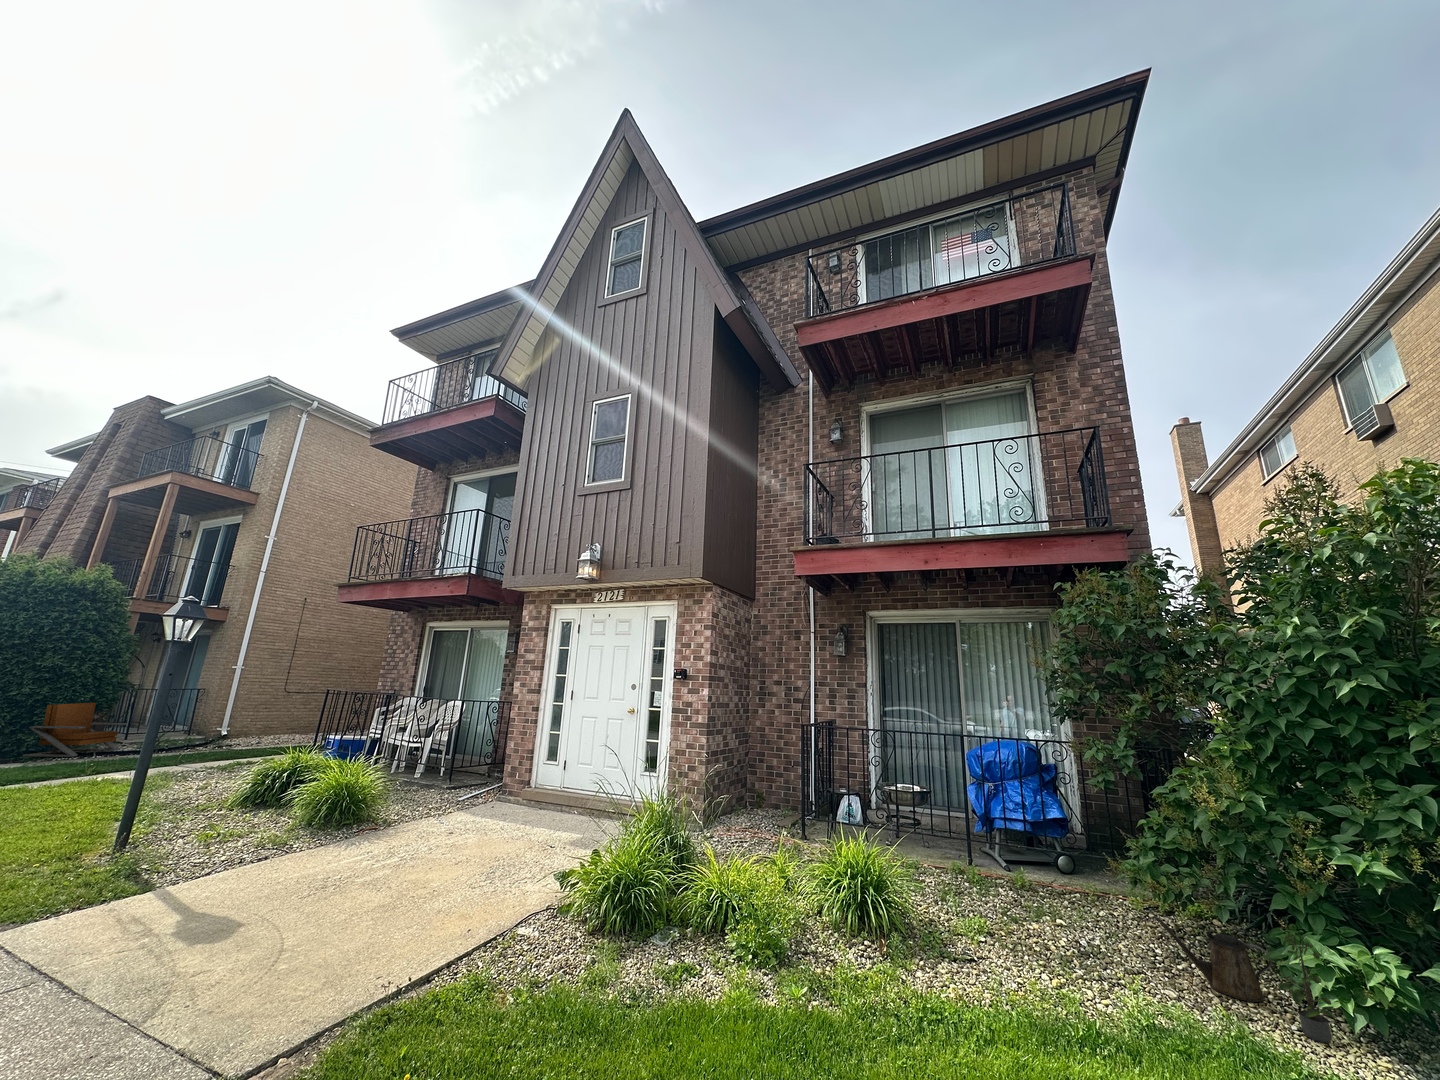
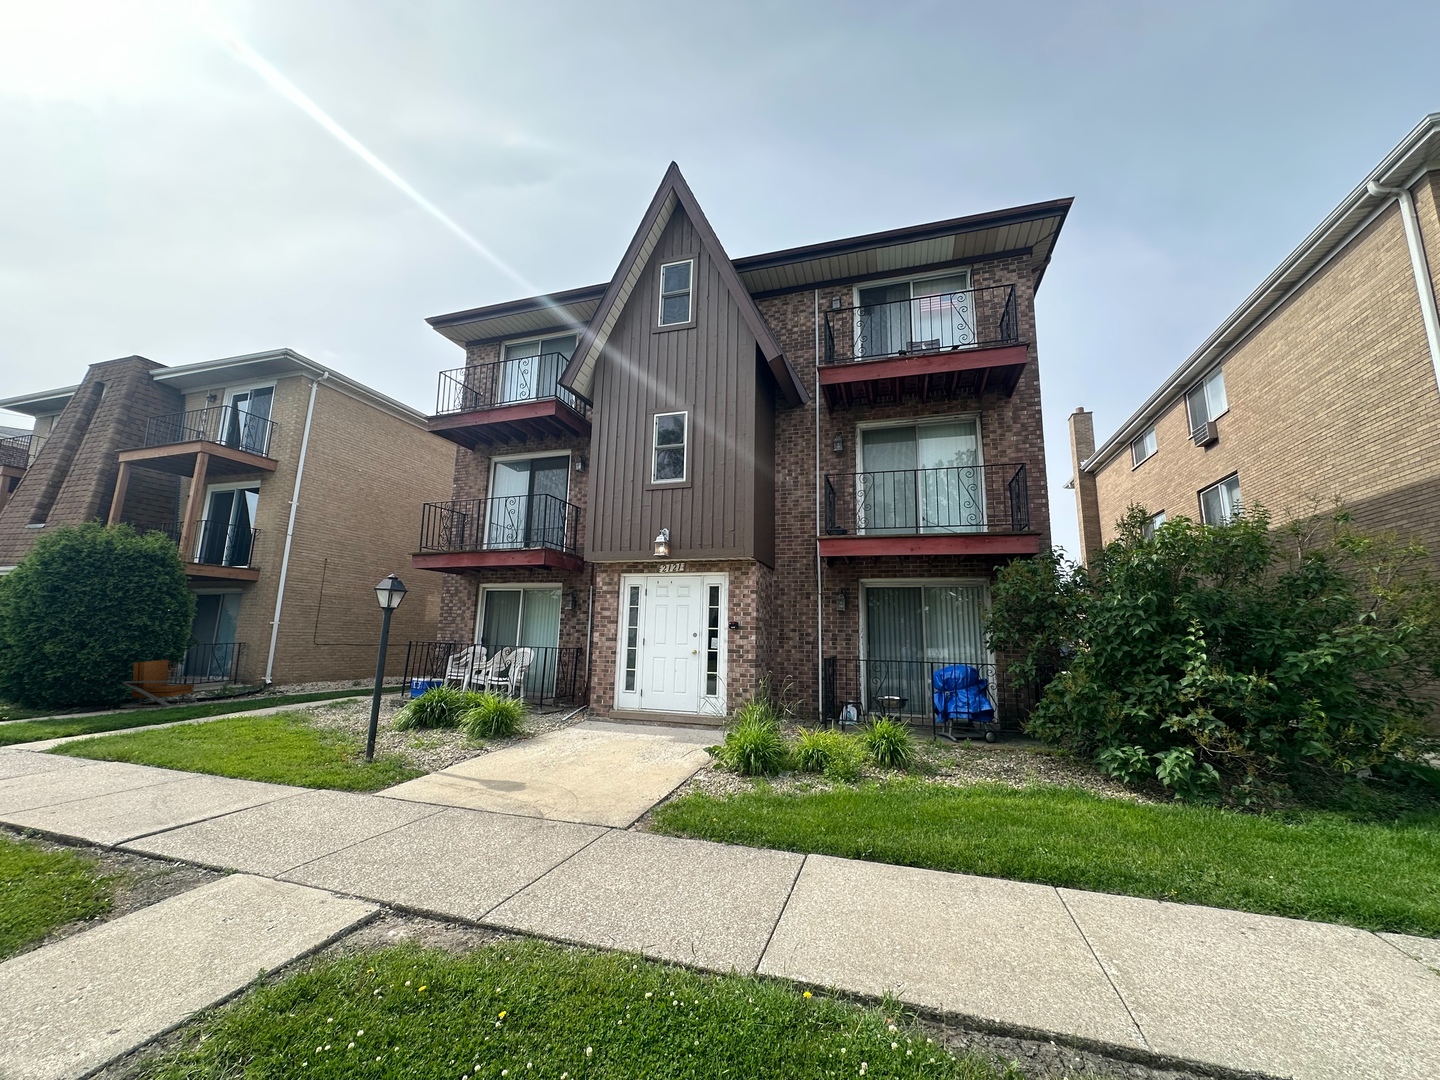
watering can: present [1153,916,1272,1002] -> none [1042,747,1094,779]
potted plant: present [1279,934,1335,1043] -> none [1095,745,1117,789]

